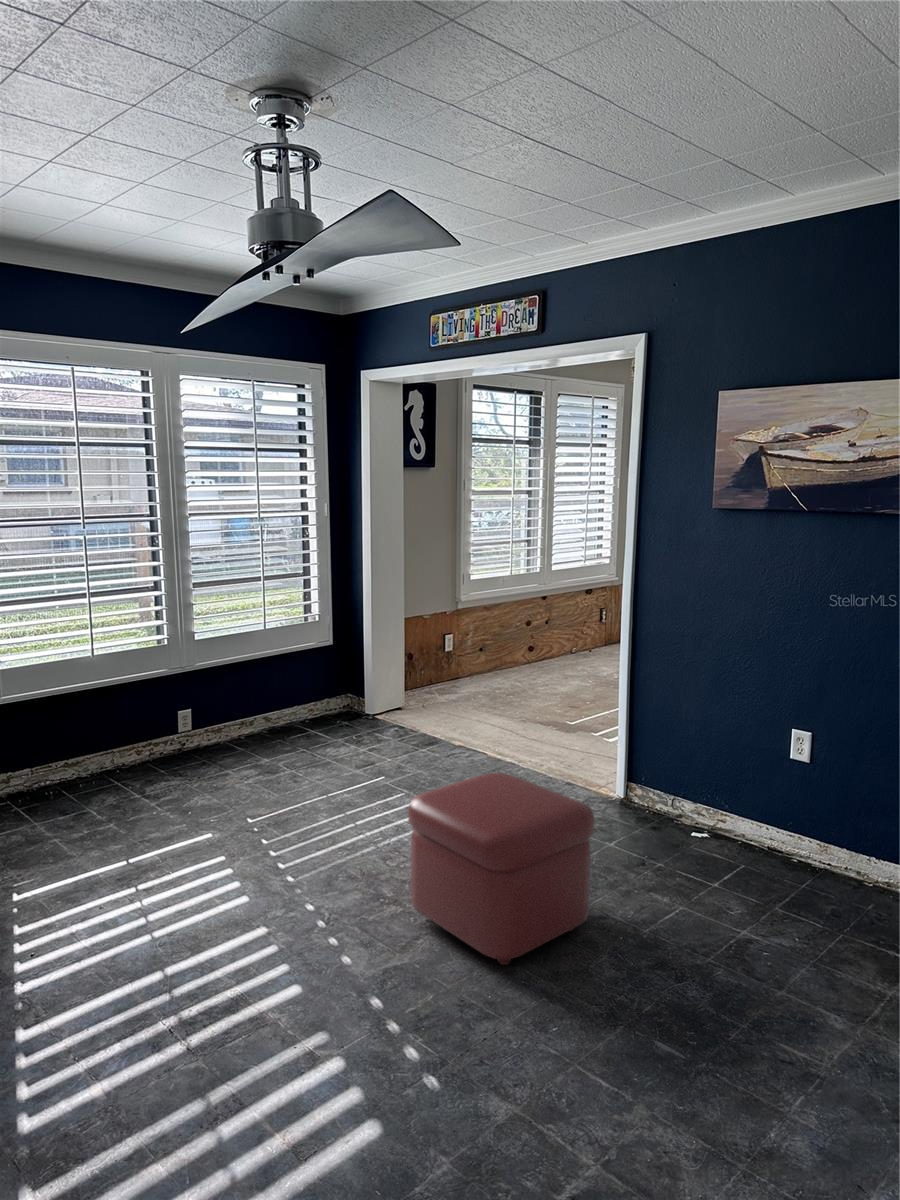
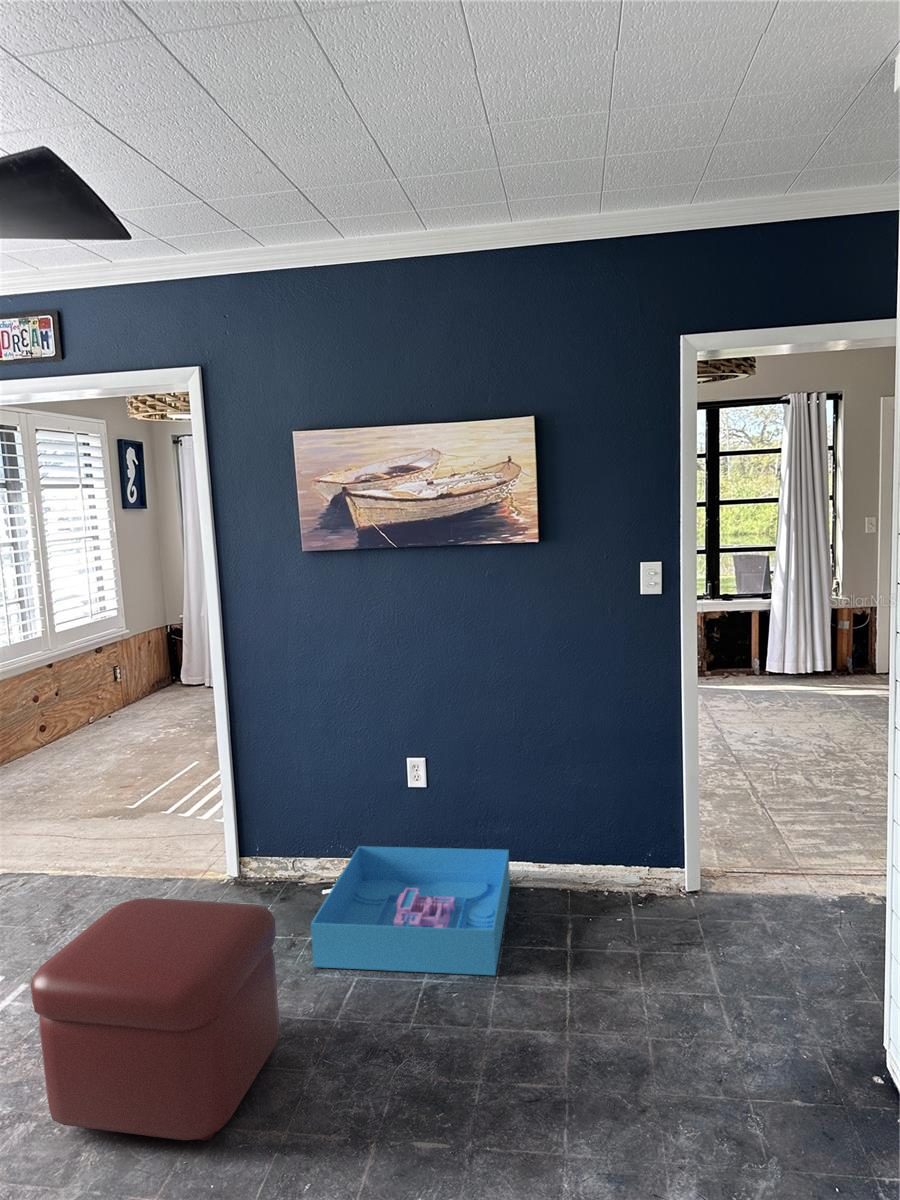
storage bin: none [648,801,892,956] -> present [311,846,510,975]

